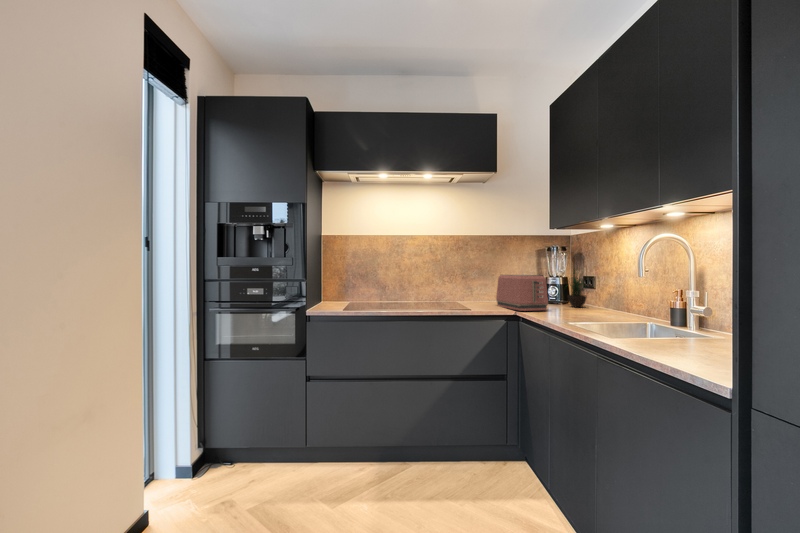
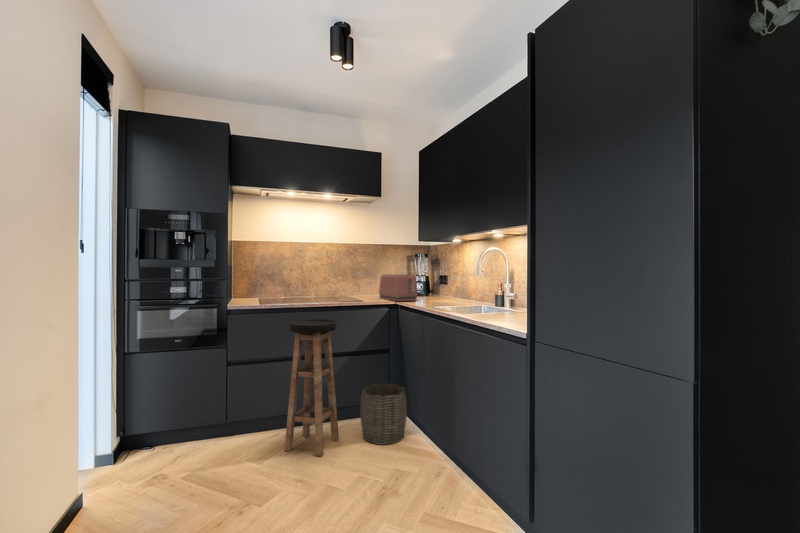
potted plant: present [568,269,586,307] -> none [425,258,447,298]
bar stool: none [365,332,435,512] -> present [284,319,339,456]
woven basket: none [463,421,528,509] -> present [360,384,407,445]

